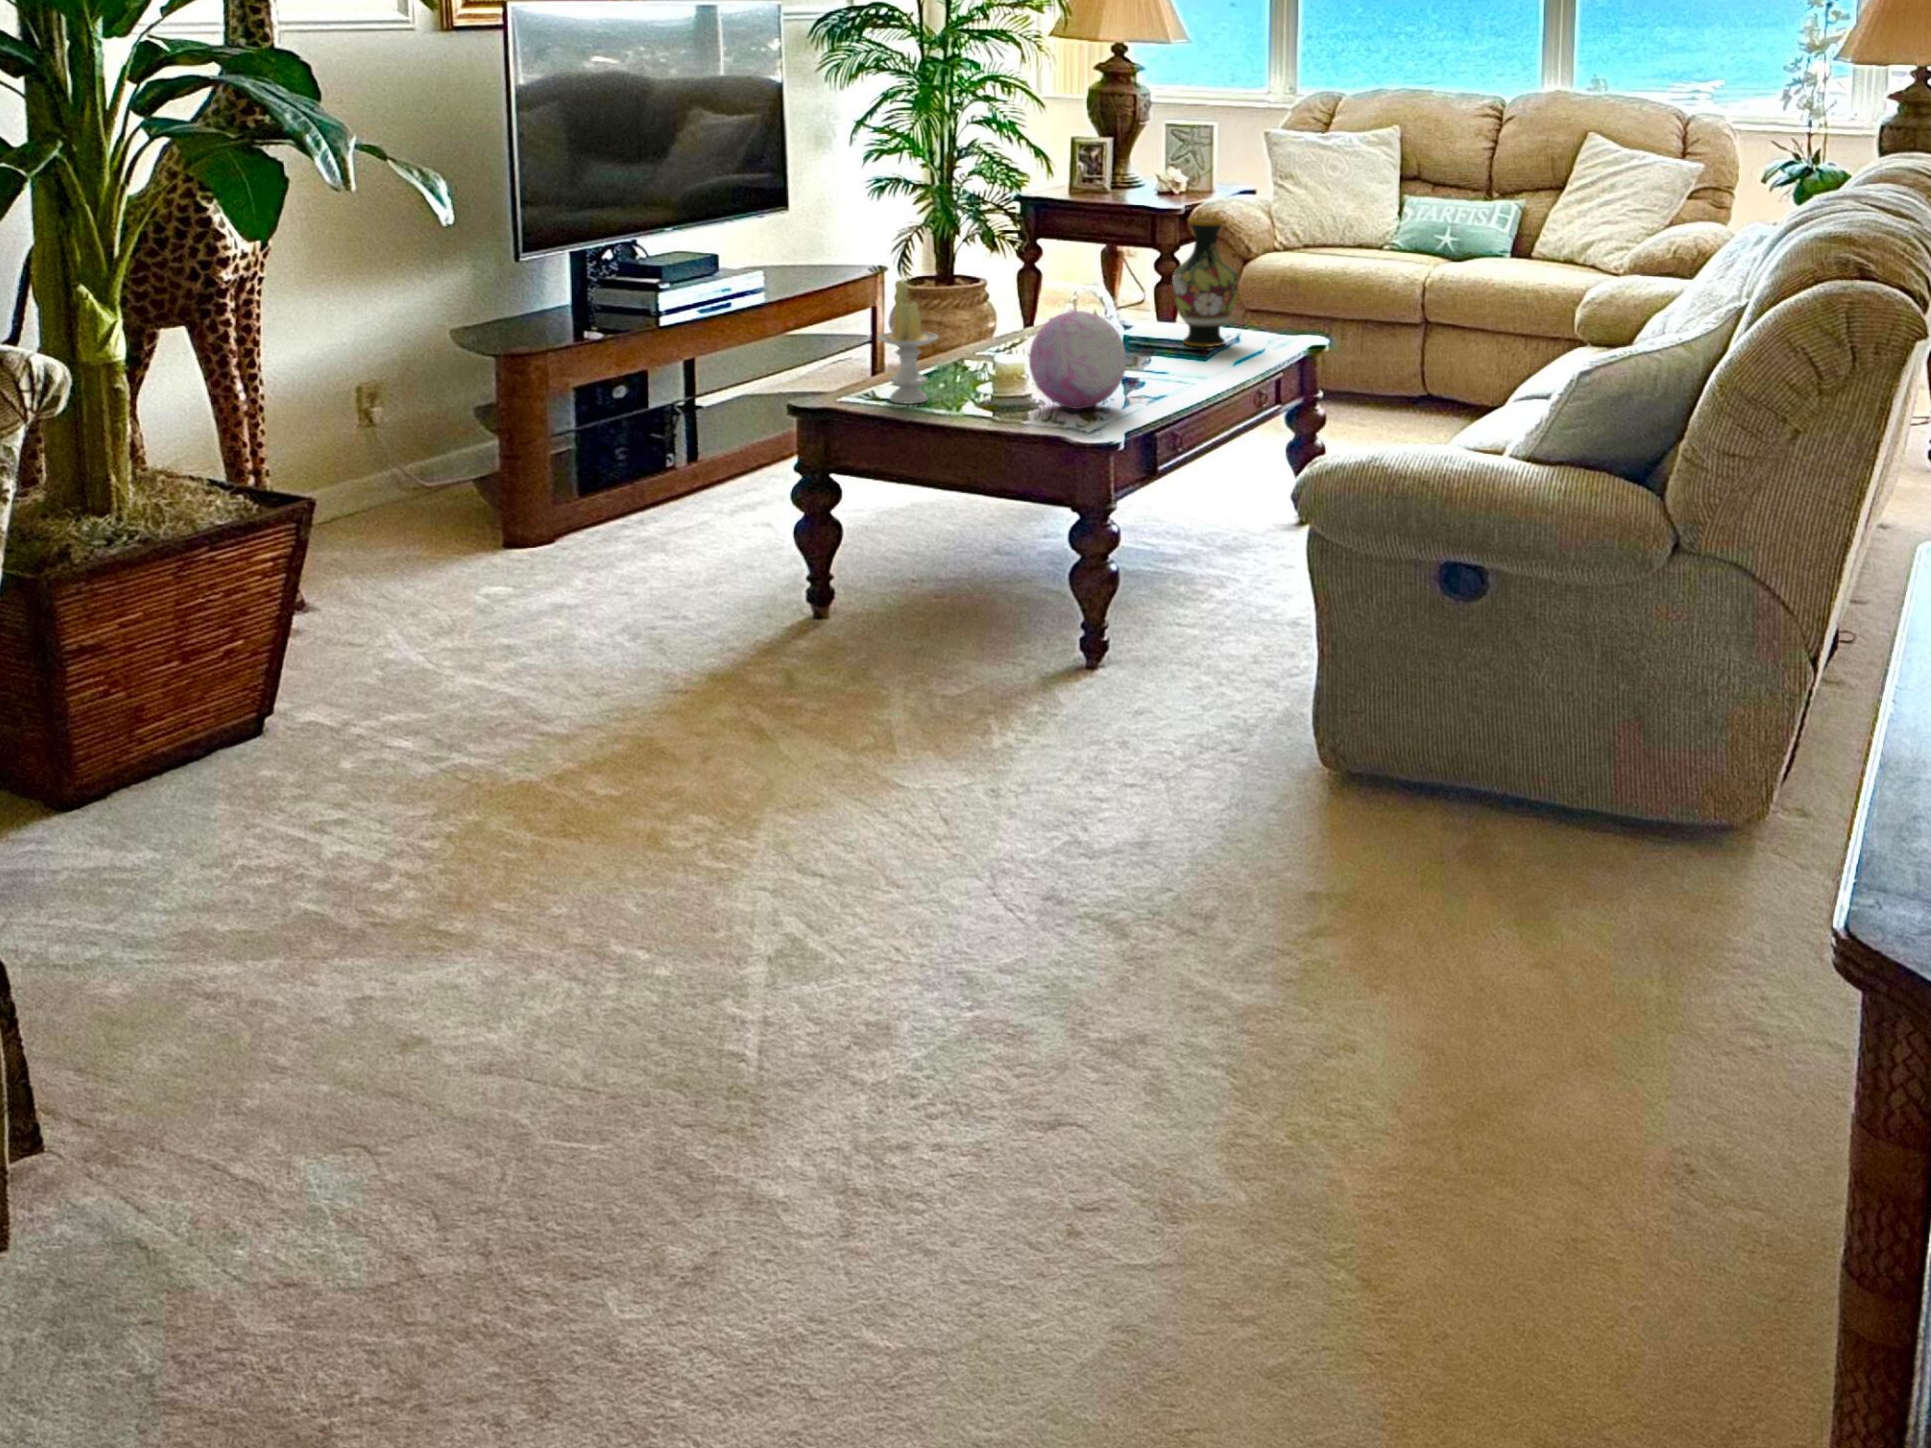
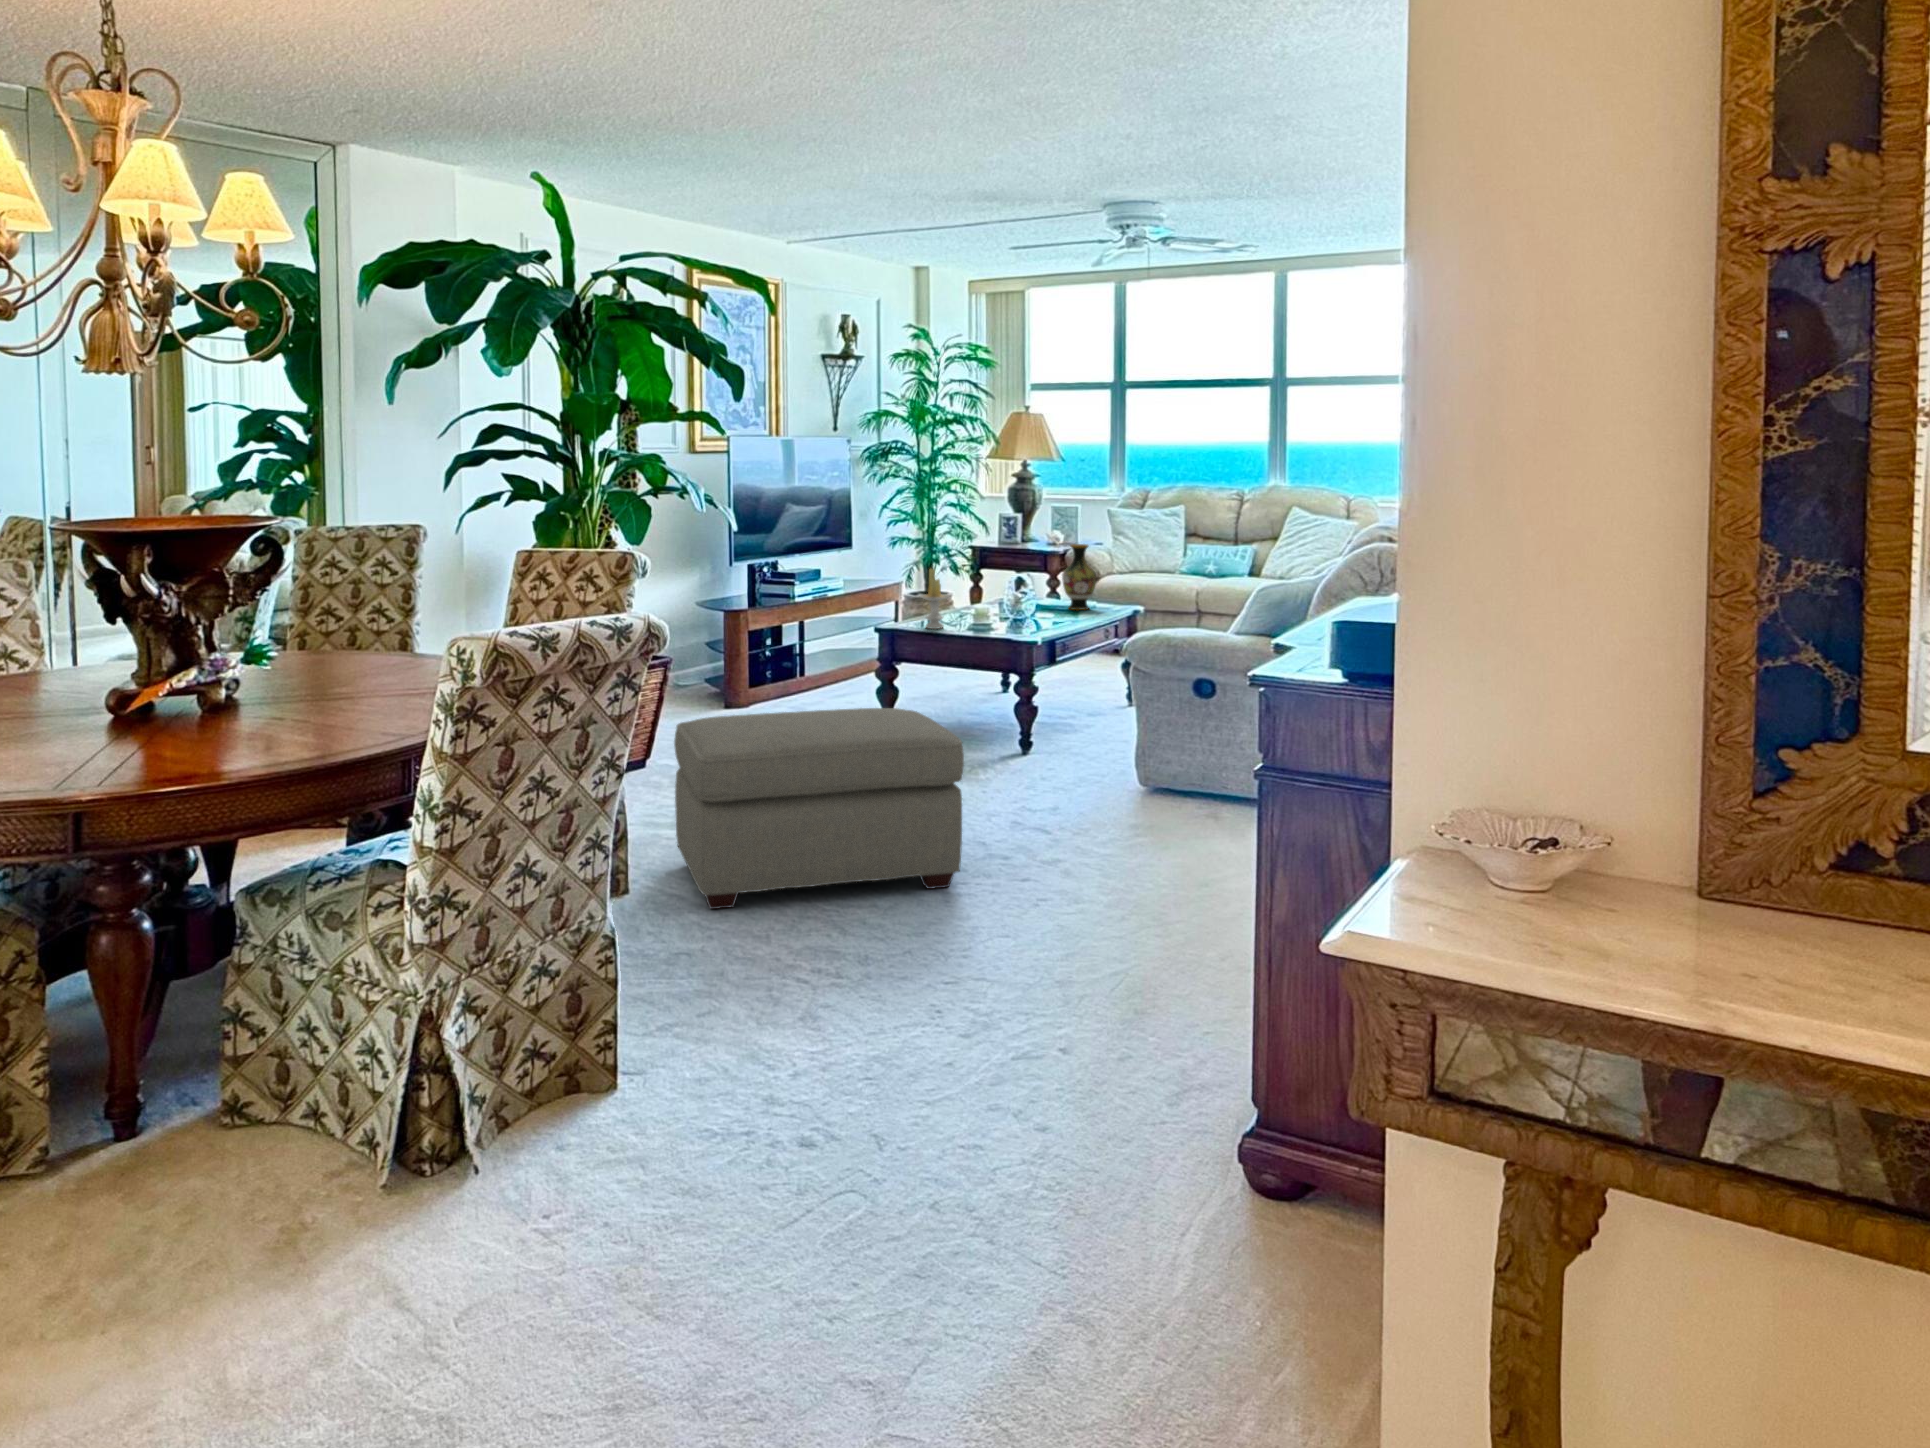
decorative orb: present [1029,311,1127,409] -> none [995,583,1042,630]
ottoman: none [132,690,881,1298] -> present [674,708,964,909]

